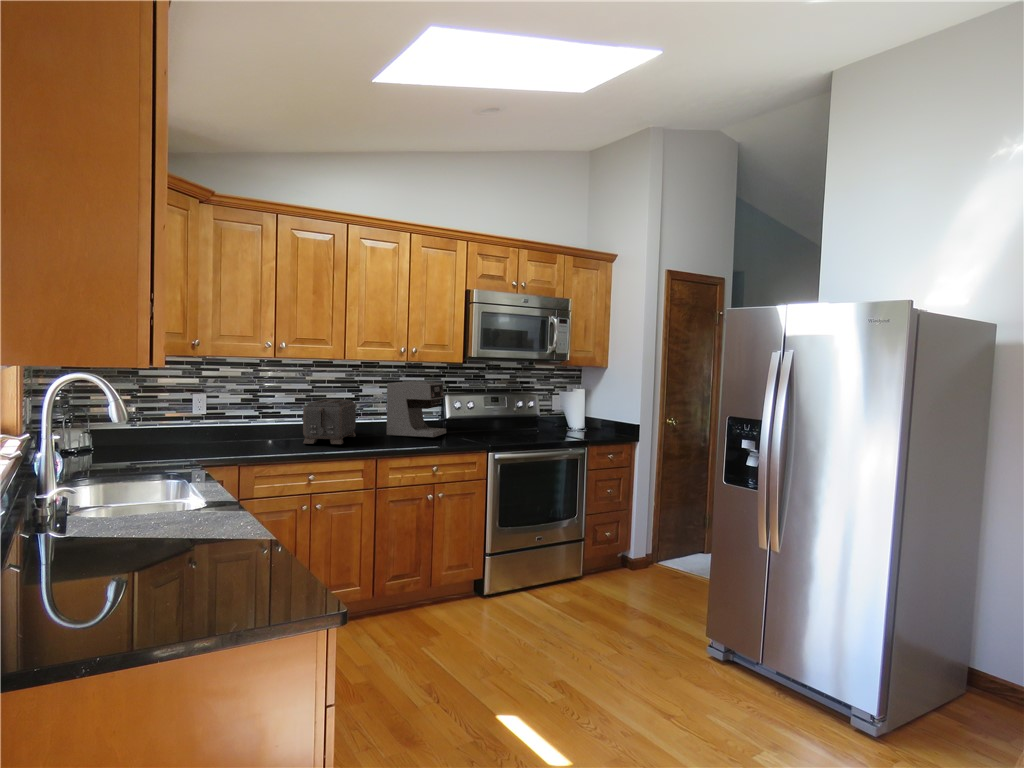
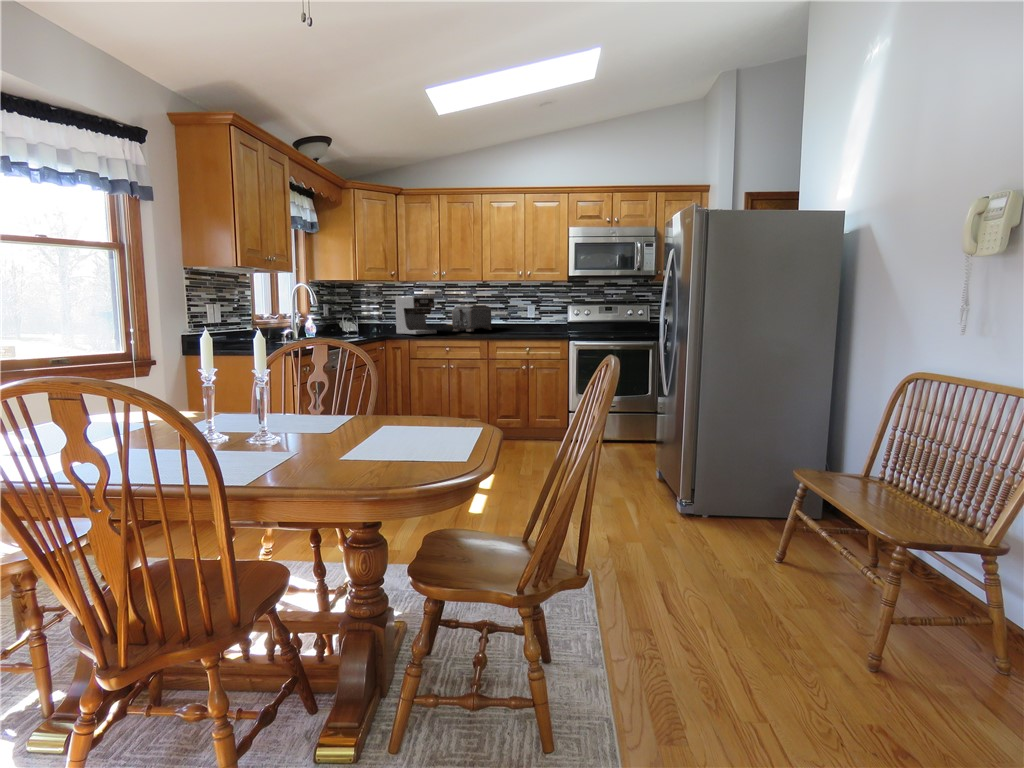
coffee maker: present [387,381,446,437] -> present [395,296,437,334]

